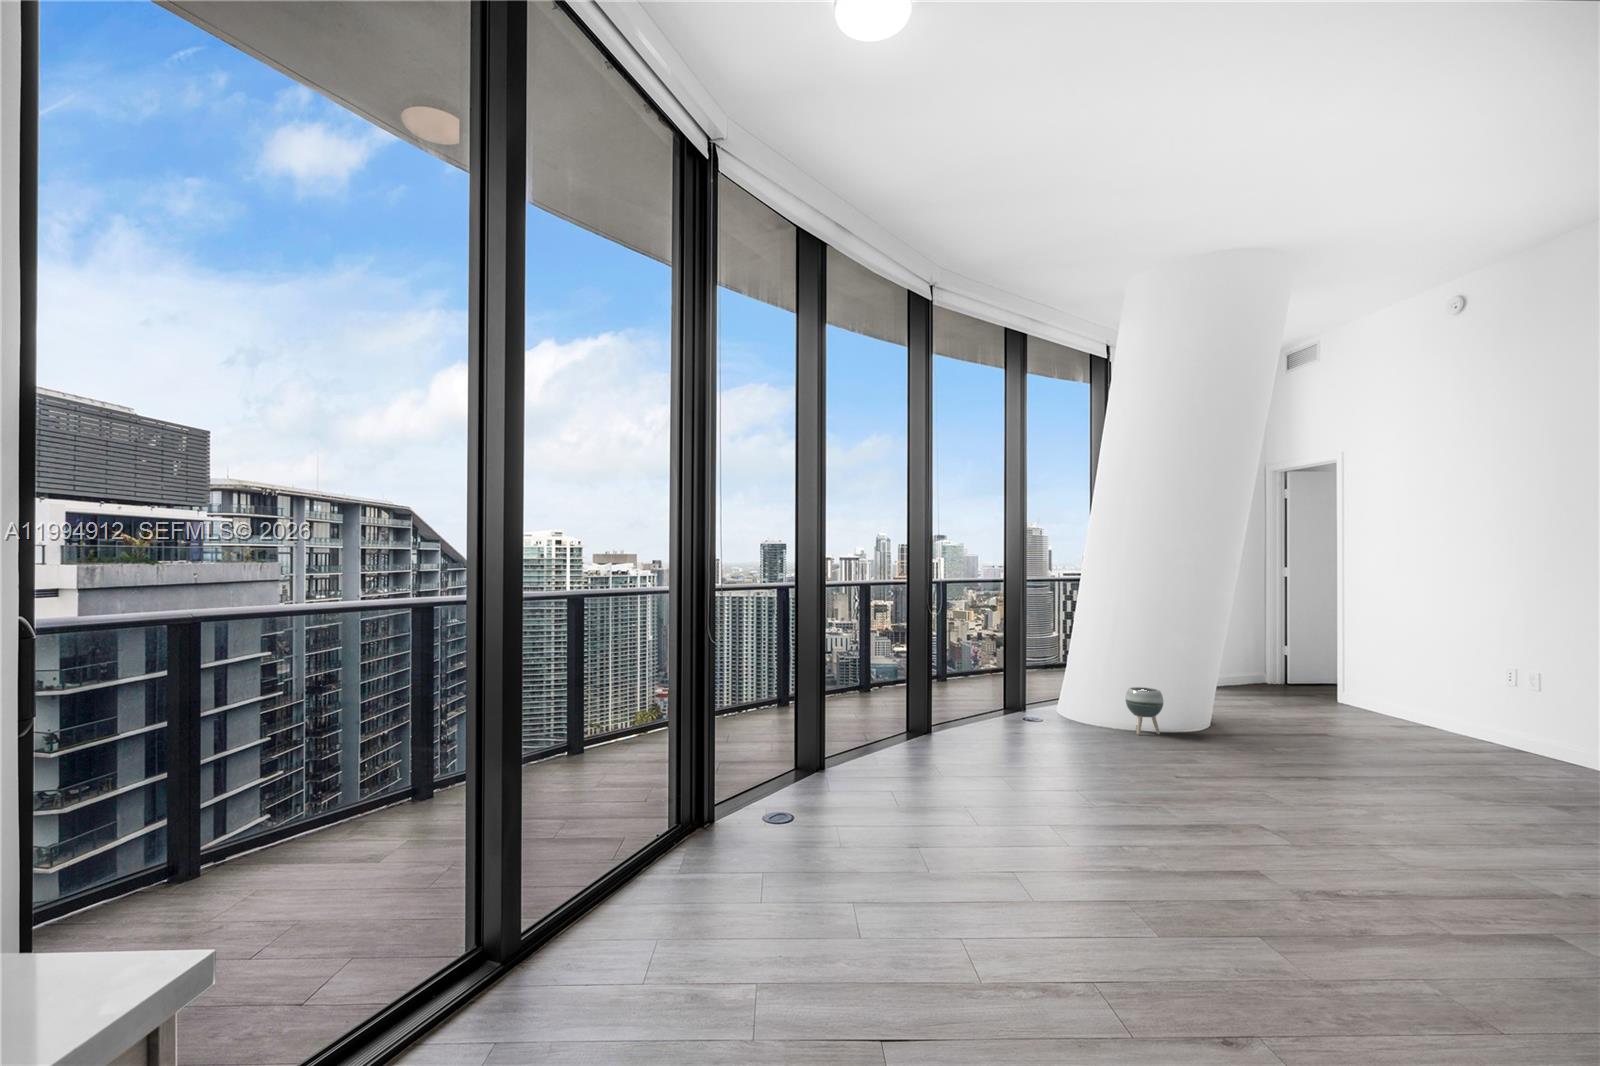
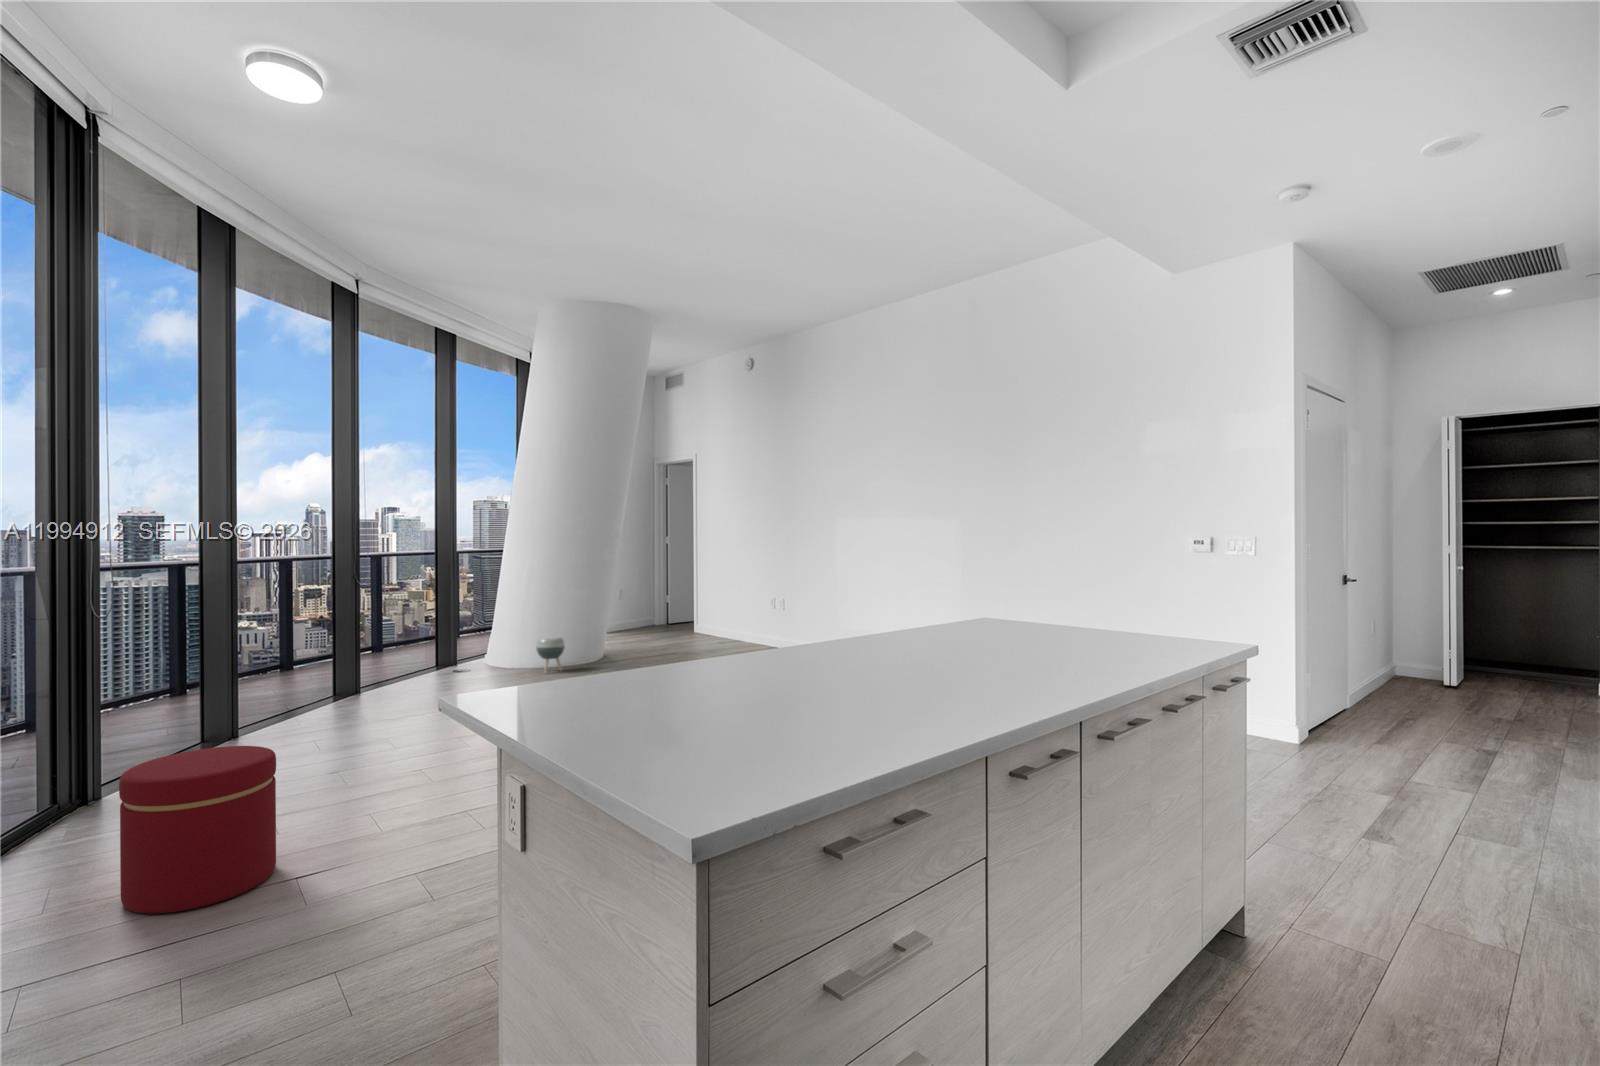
ottoman: none [688,796,842,1016] -> present [119,746,276,914]

